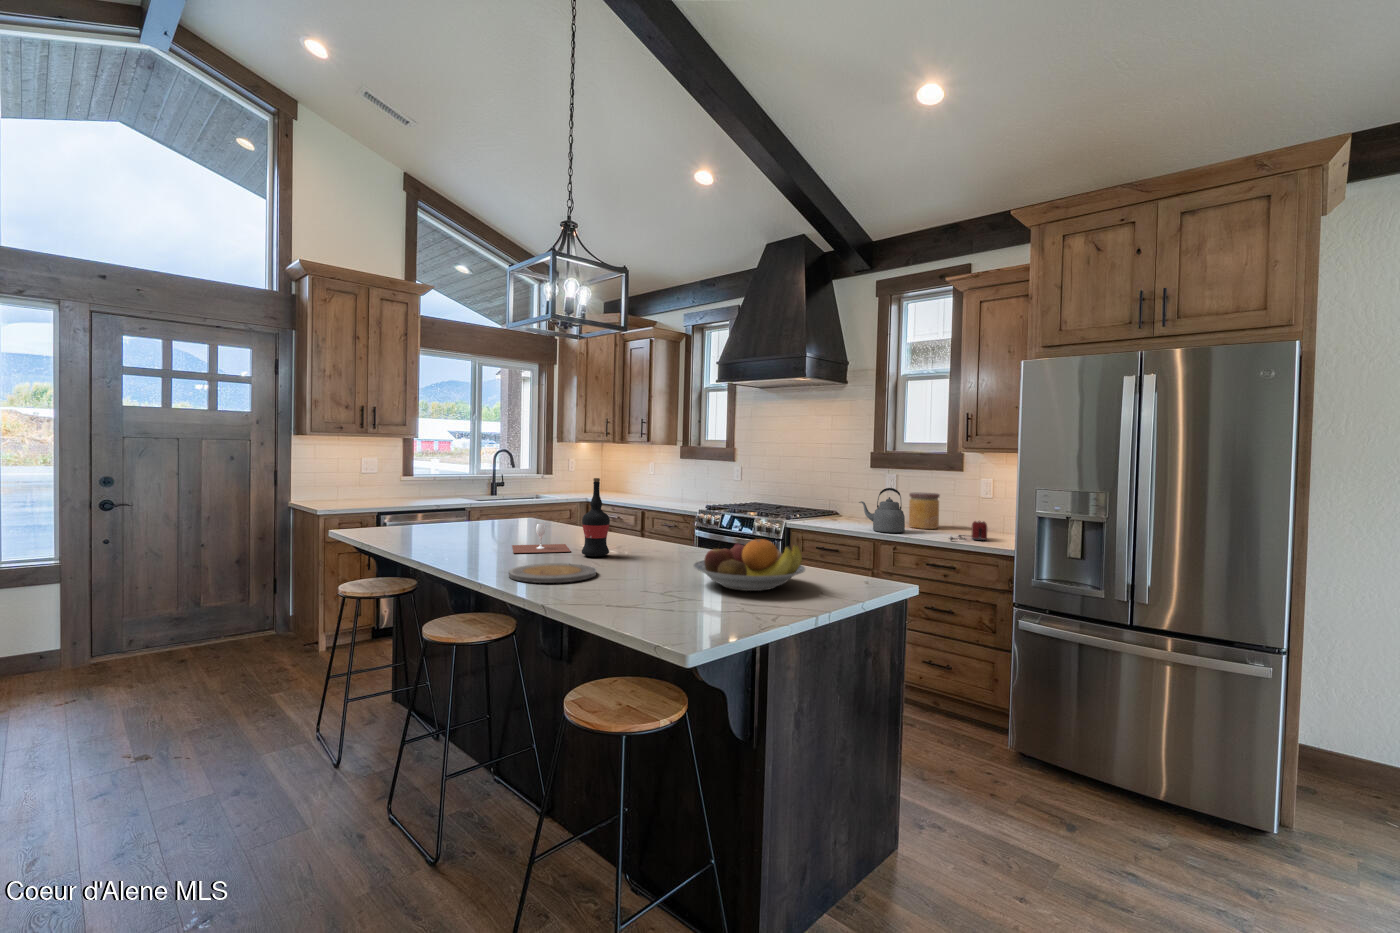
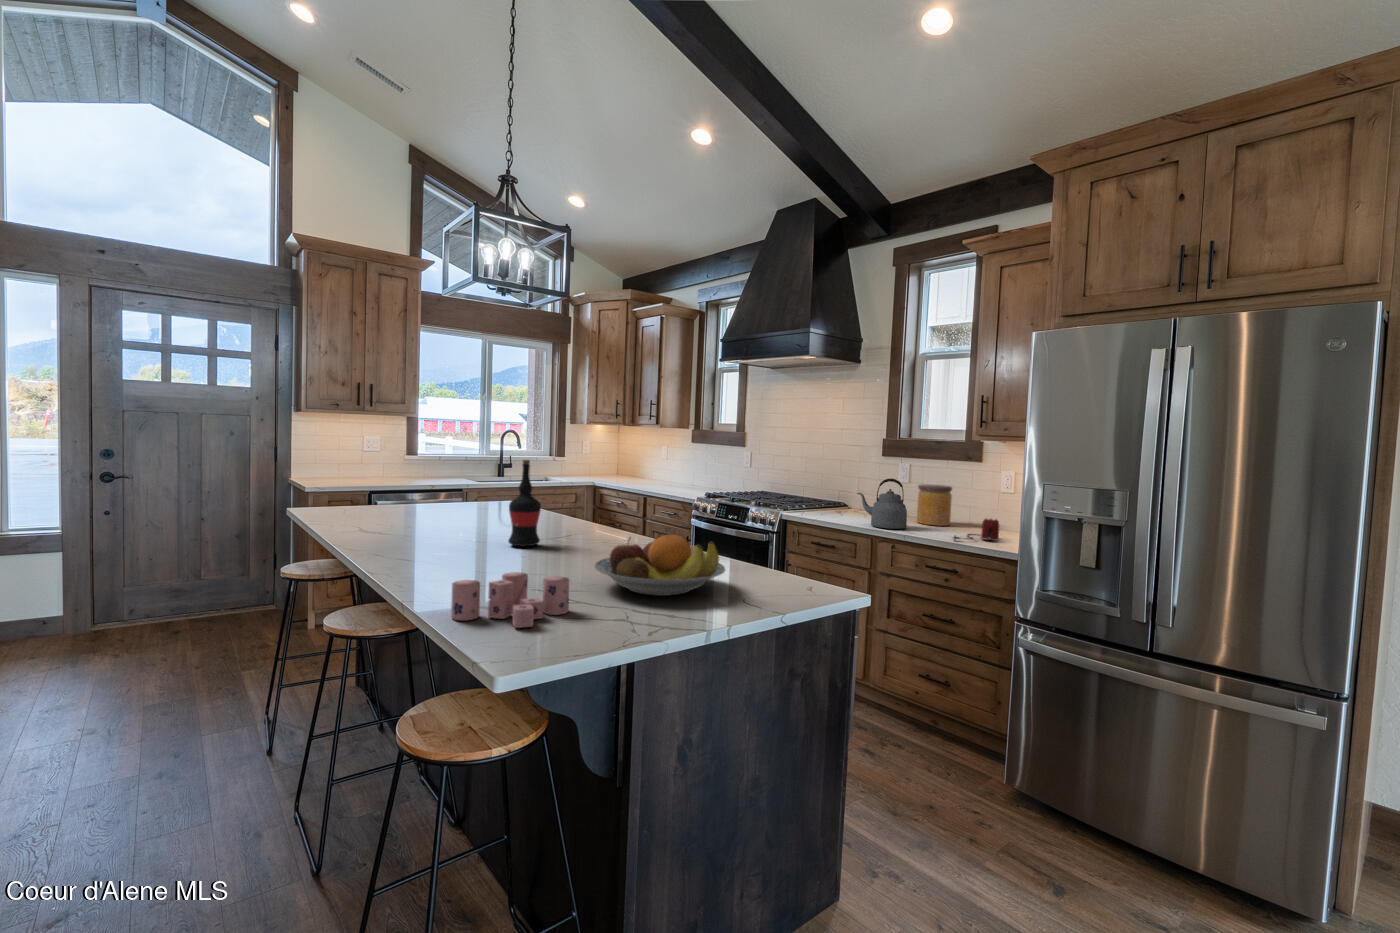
wine glass: present [512,524,571,553] -> none [438,508,508,540]
plate: present [509,563,596,583] -> none [398,553,501,577]
candle: none [605,574,695,618] -> present [451,572,569,628]

